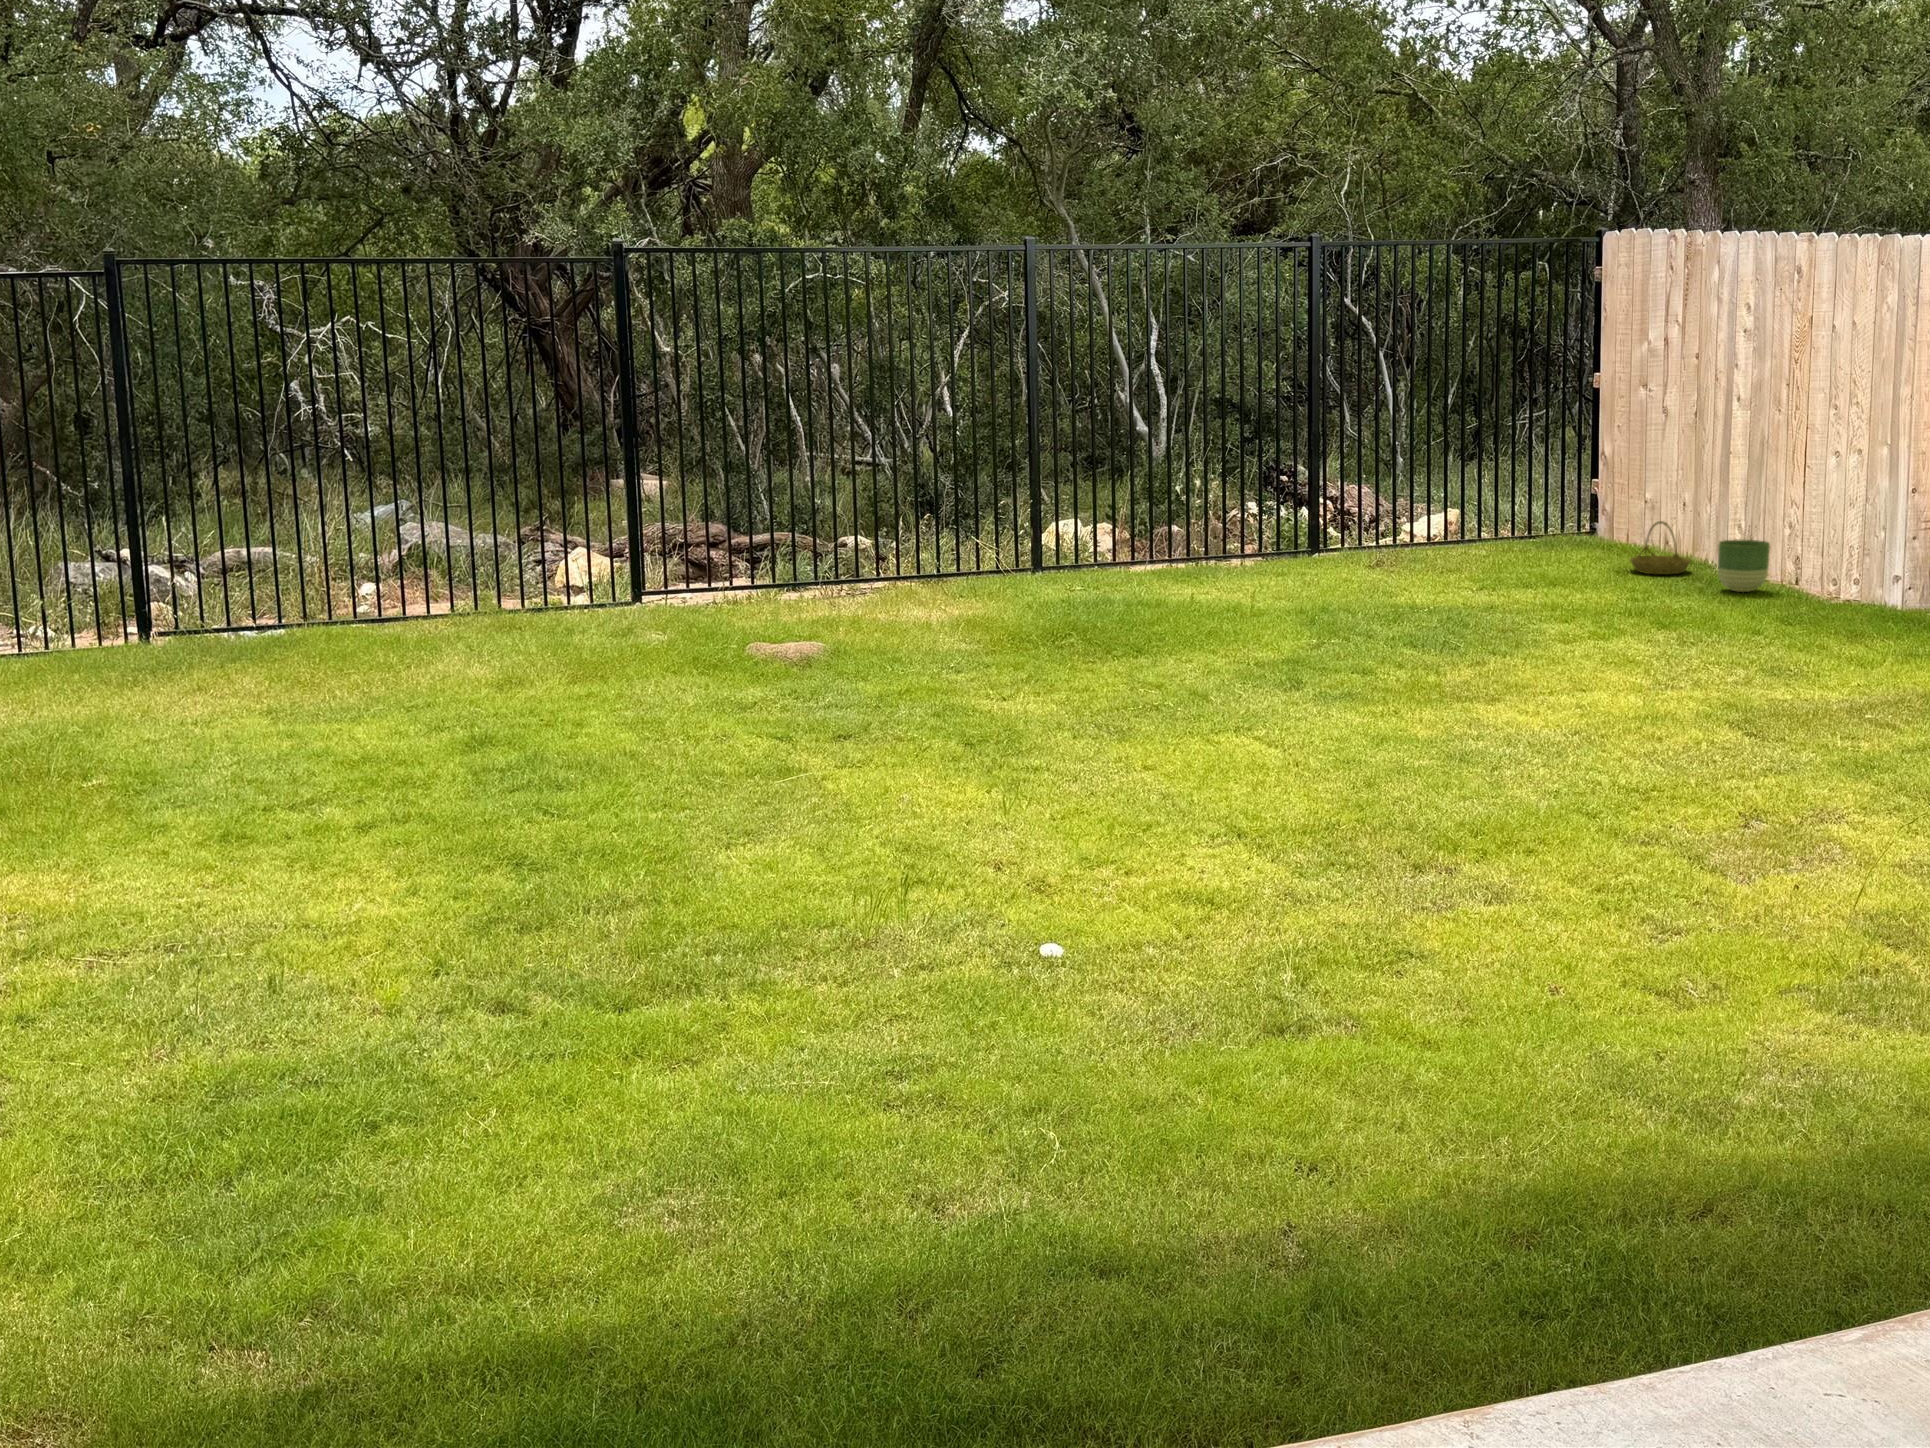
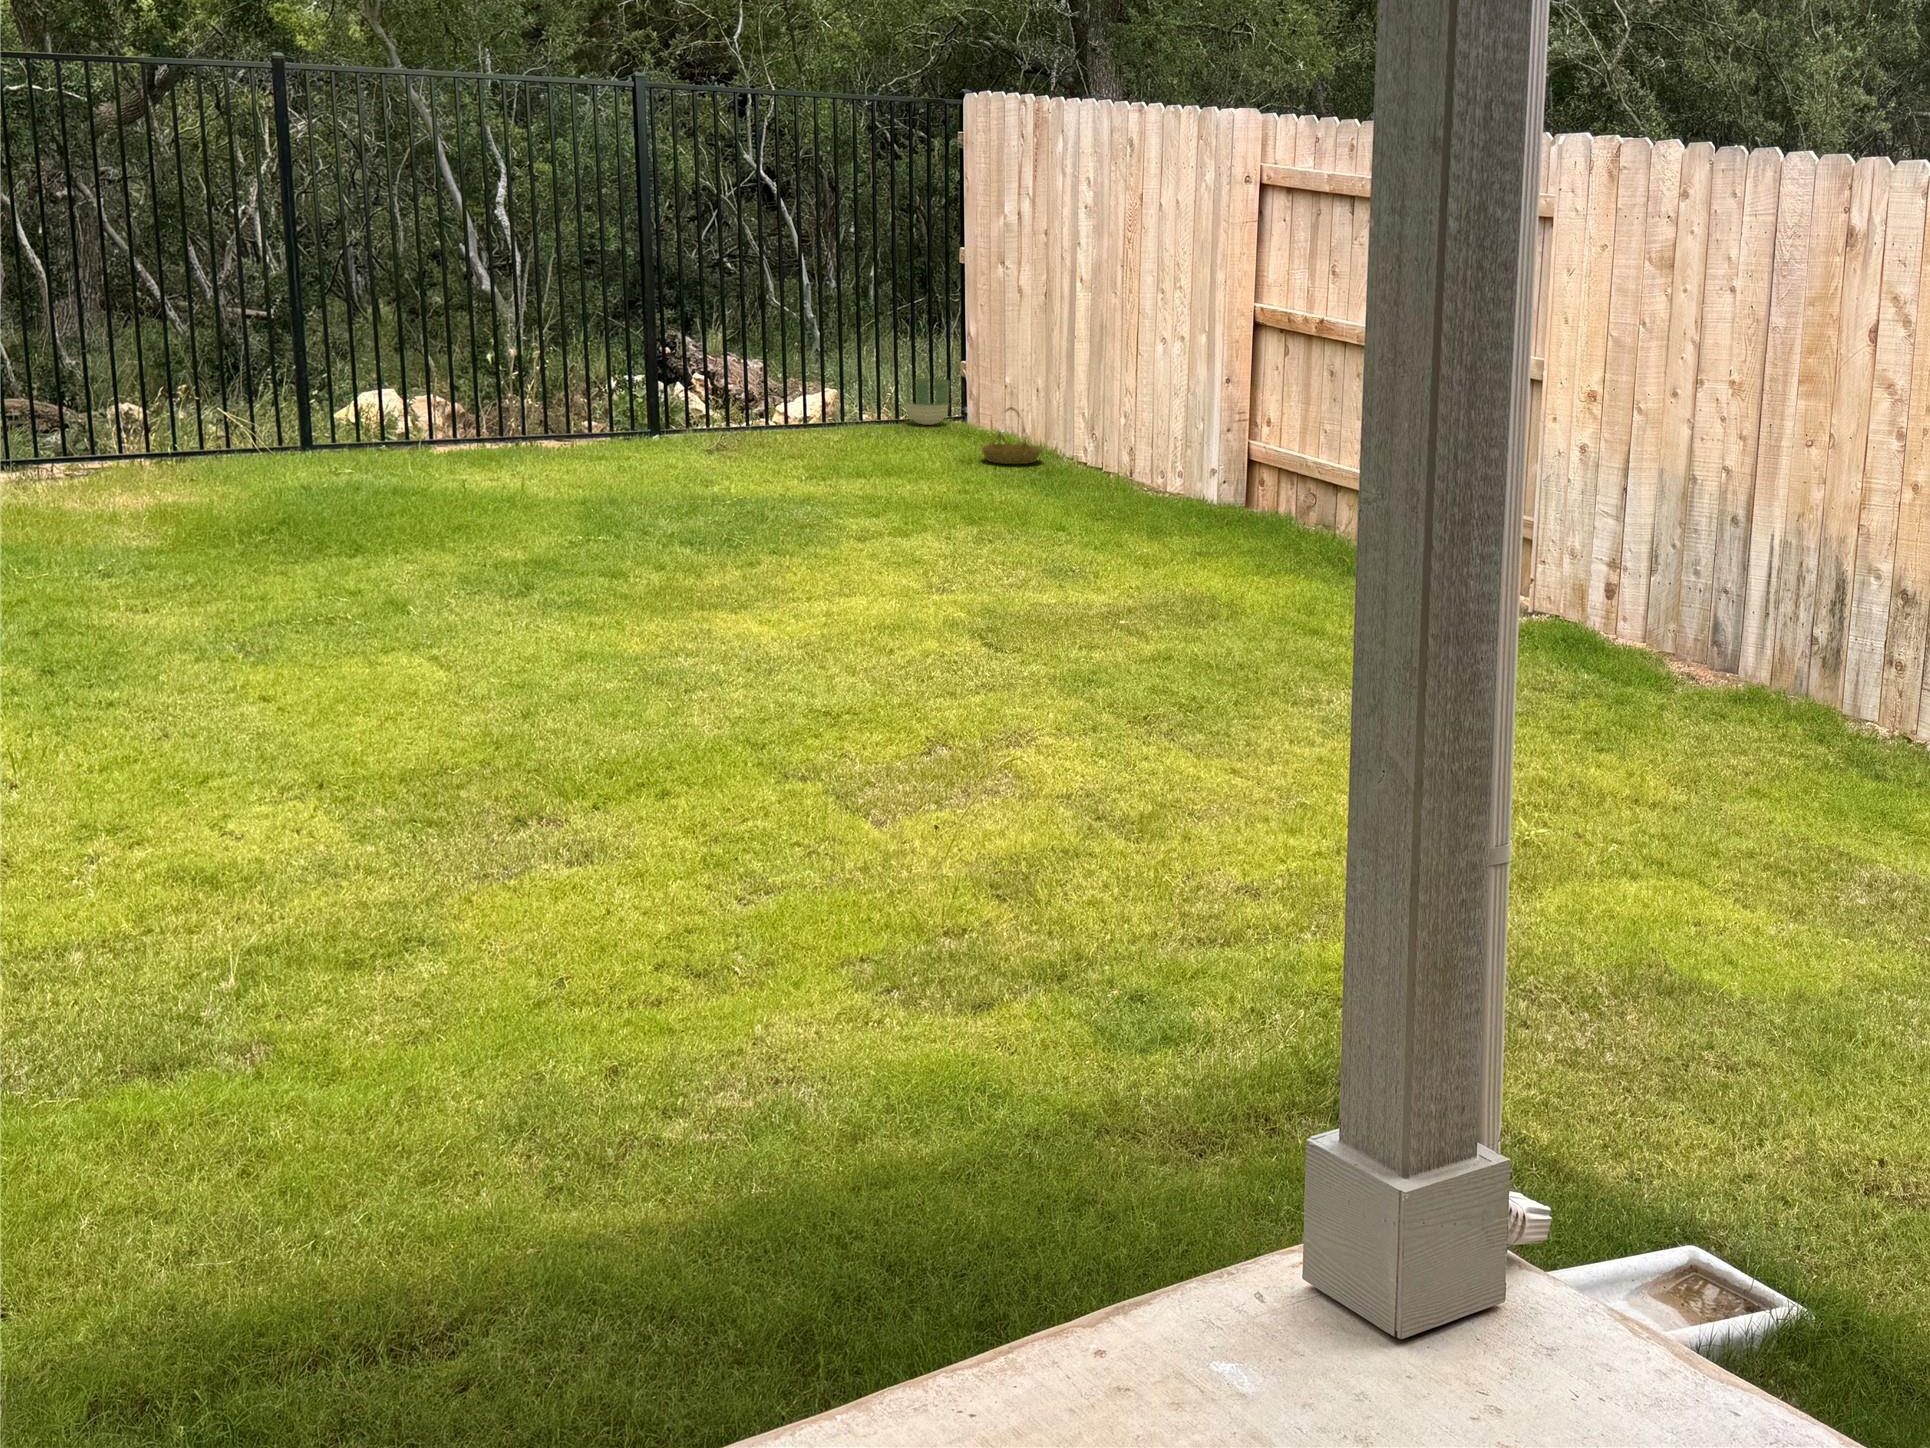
planter: present [1718,540,1770,592] -> present [906,378,949,425]

